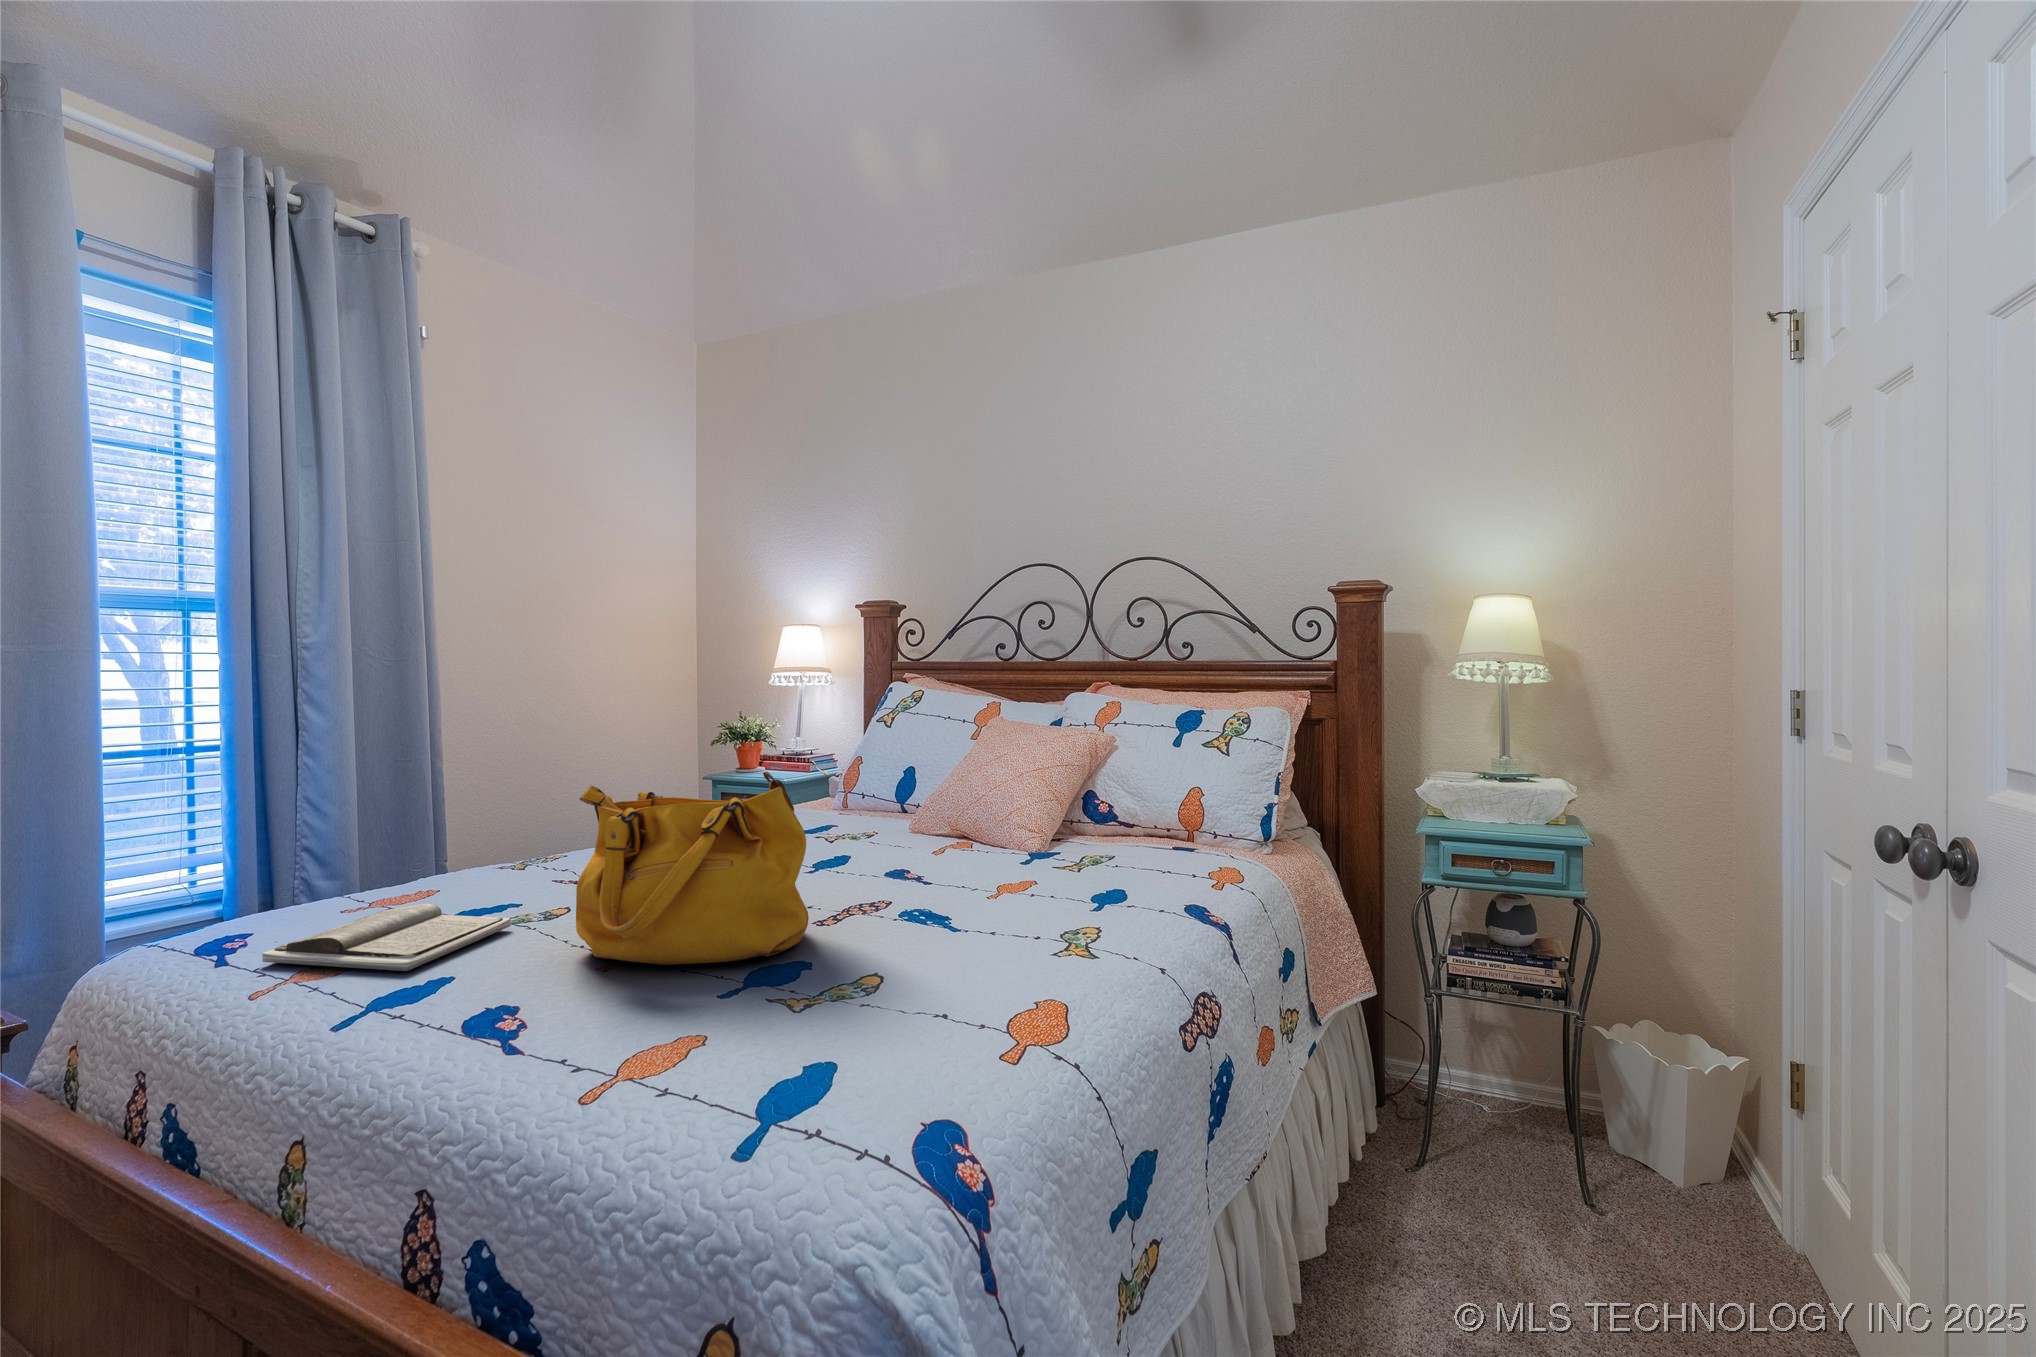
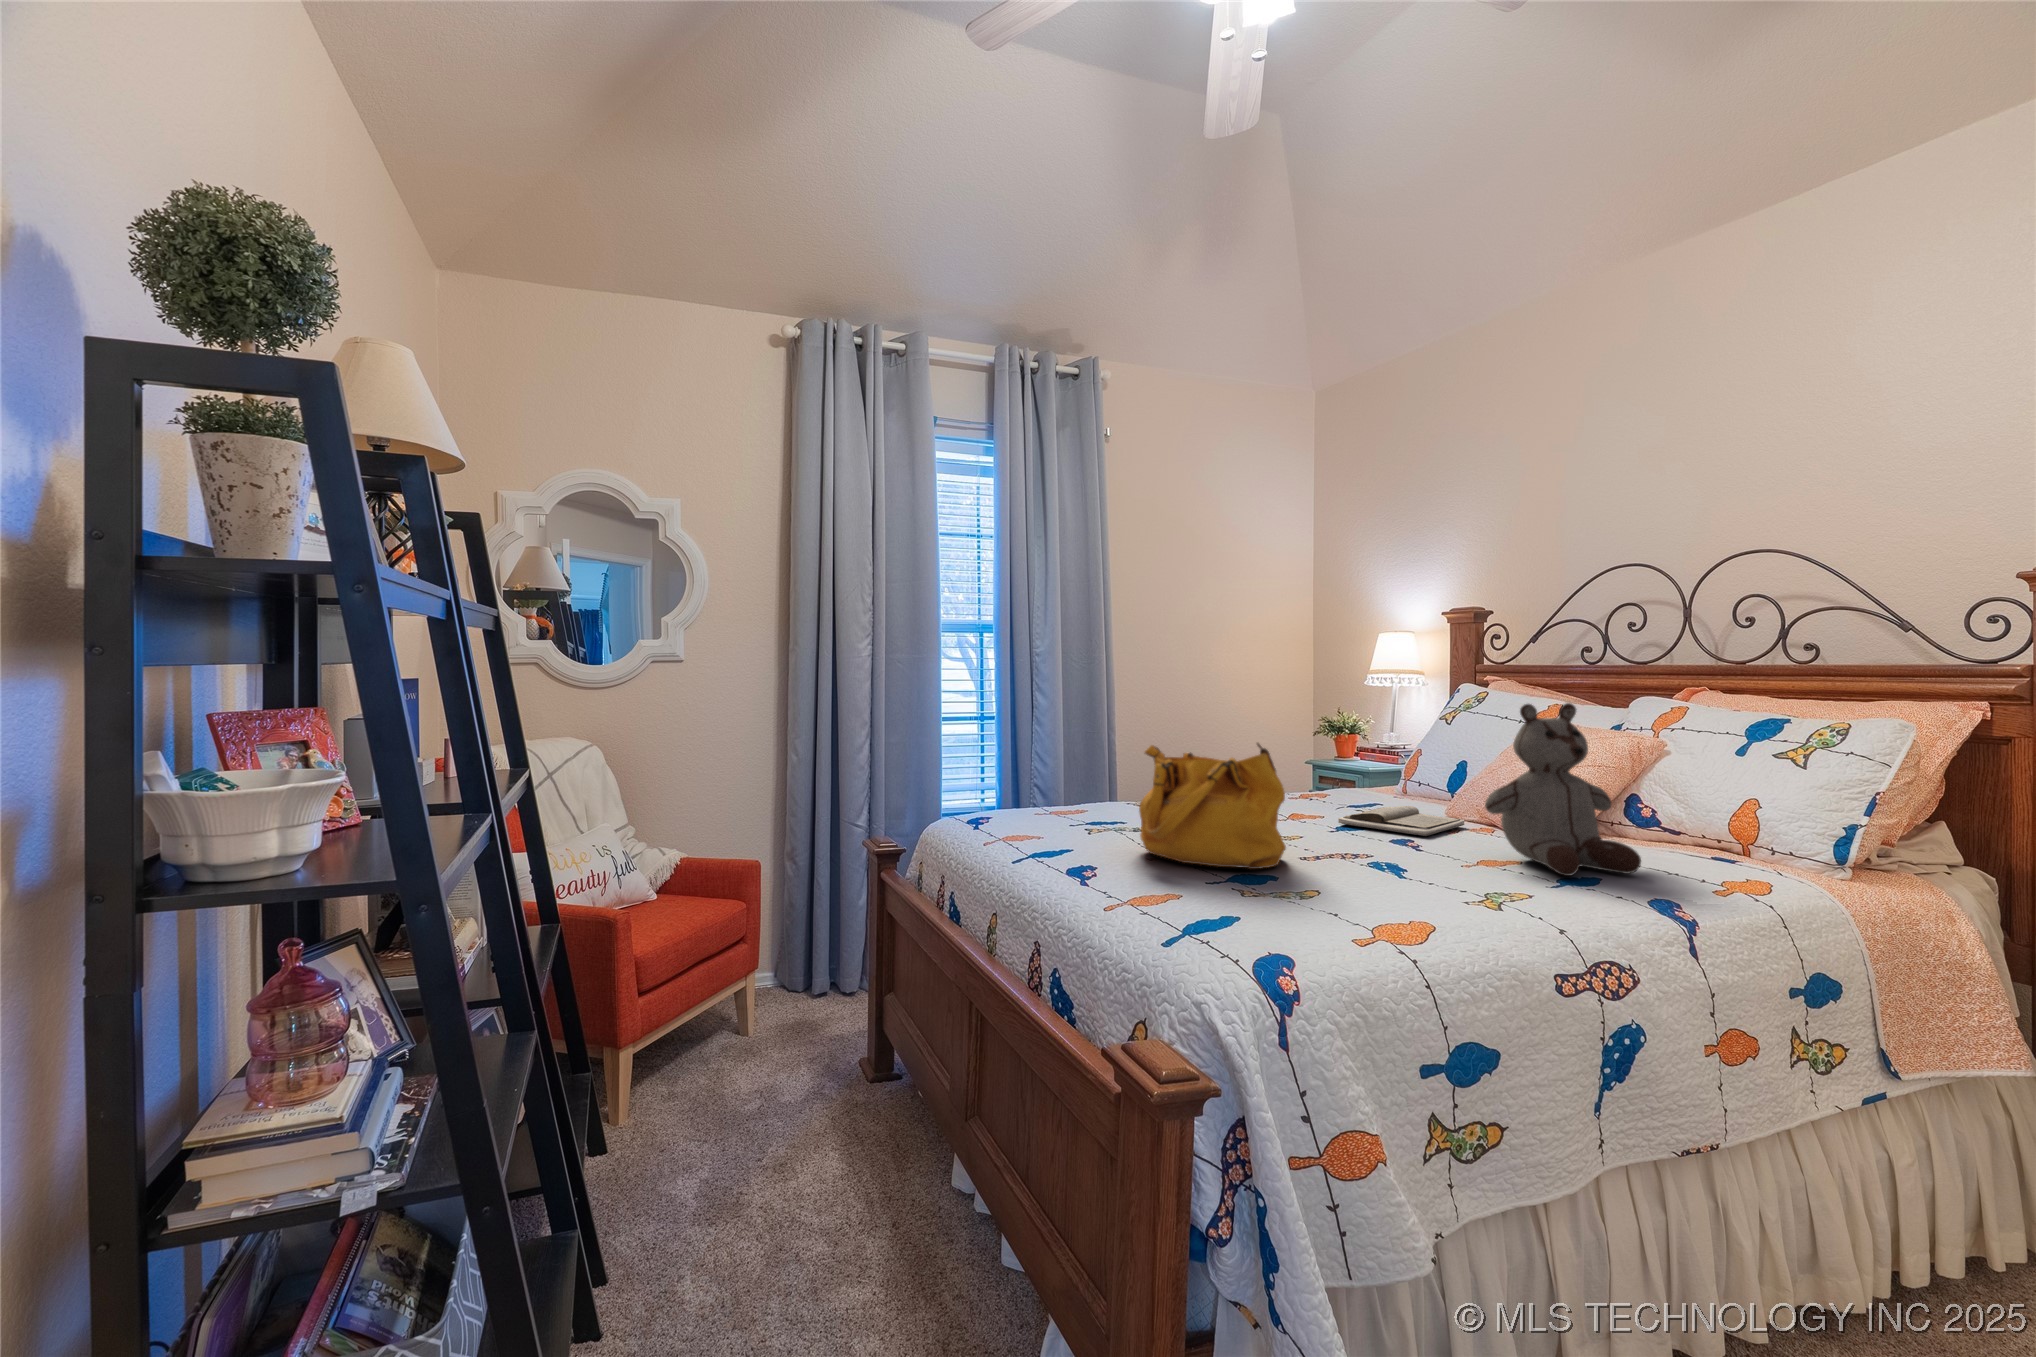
stuffed bear: none [1012,703,1154,894] -> present [1485,703,1641,876]
book: present [262,904,511,971] -> present [1338,806,1464,836]

